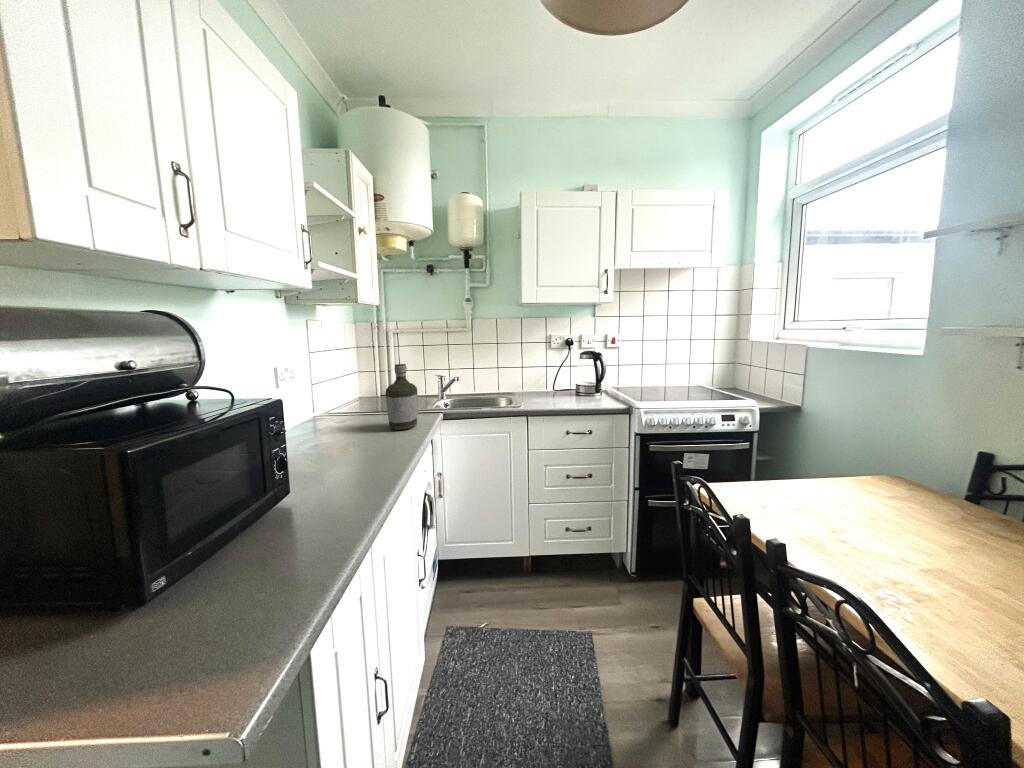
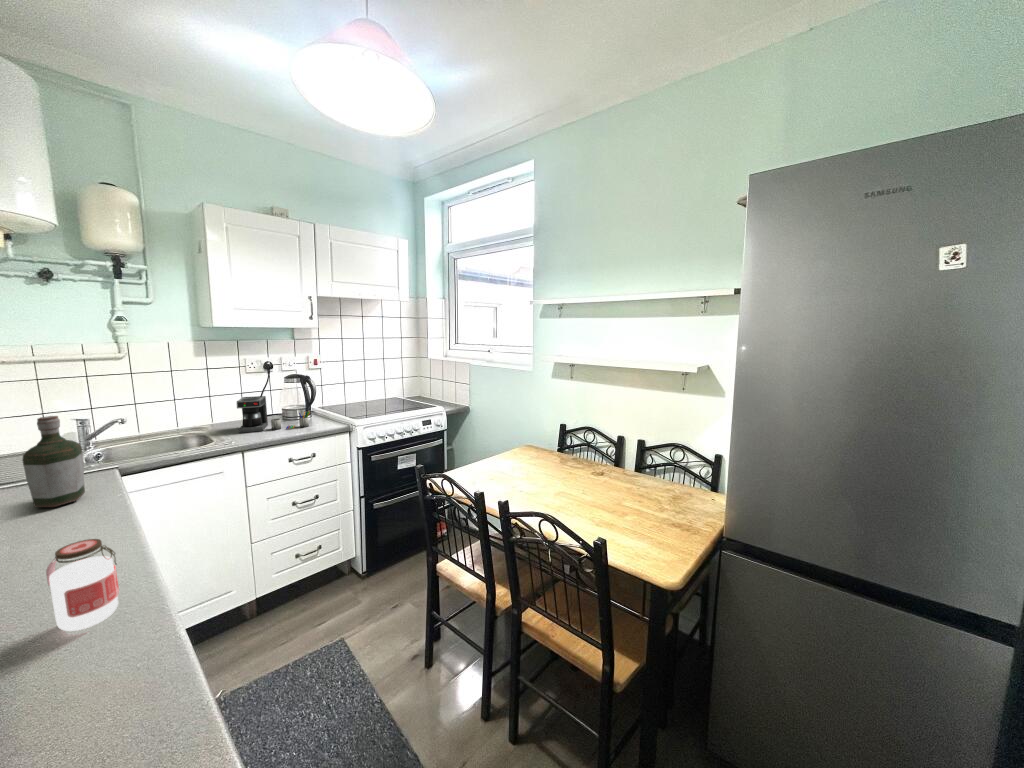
coffee maker: none [535,369,596,403] -> present [237,396,310,433]
jar: none [313,450,356,522] -> present [46,539,119,631]

